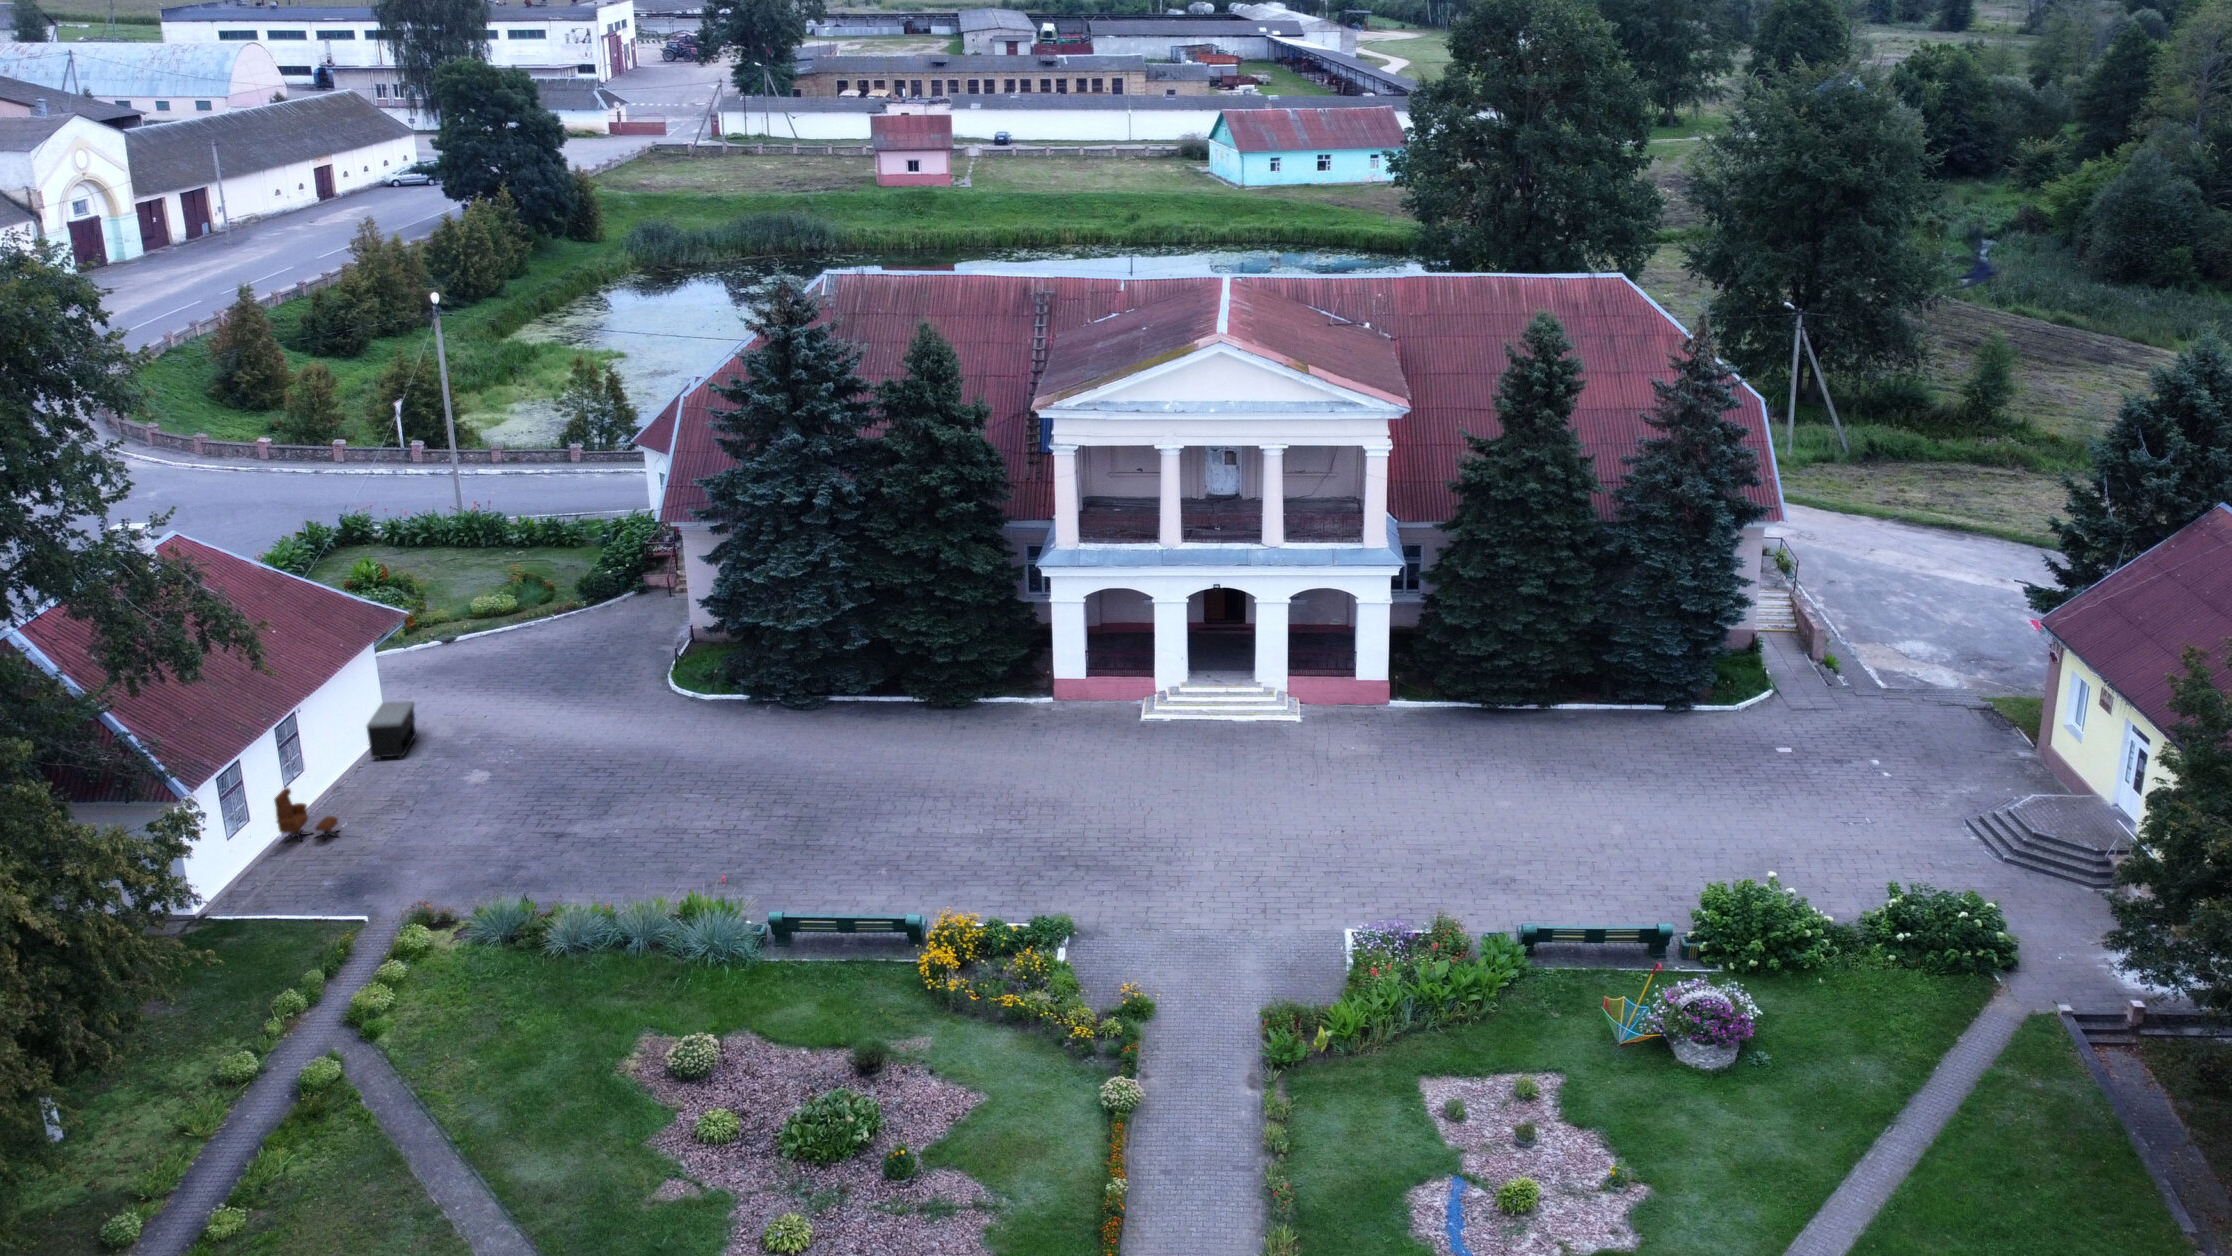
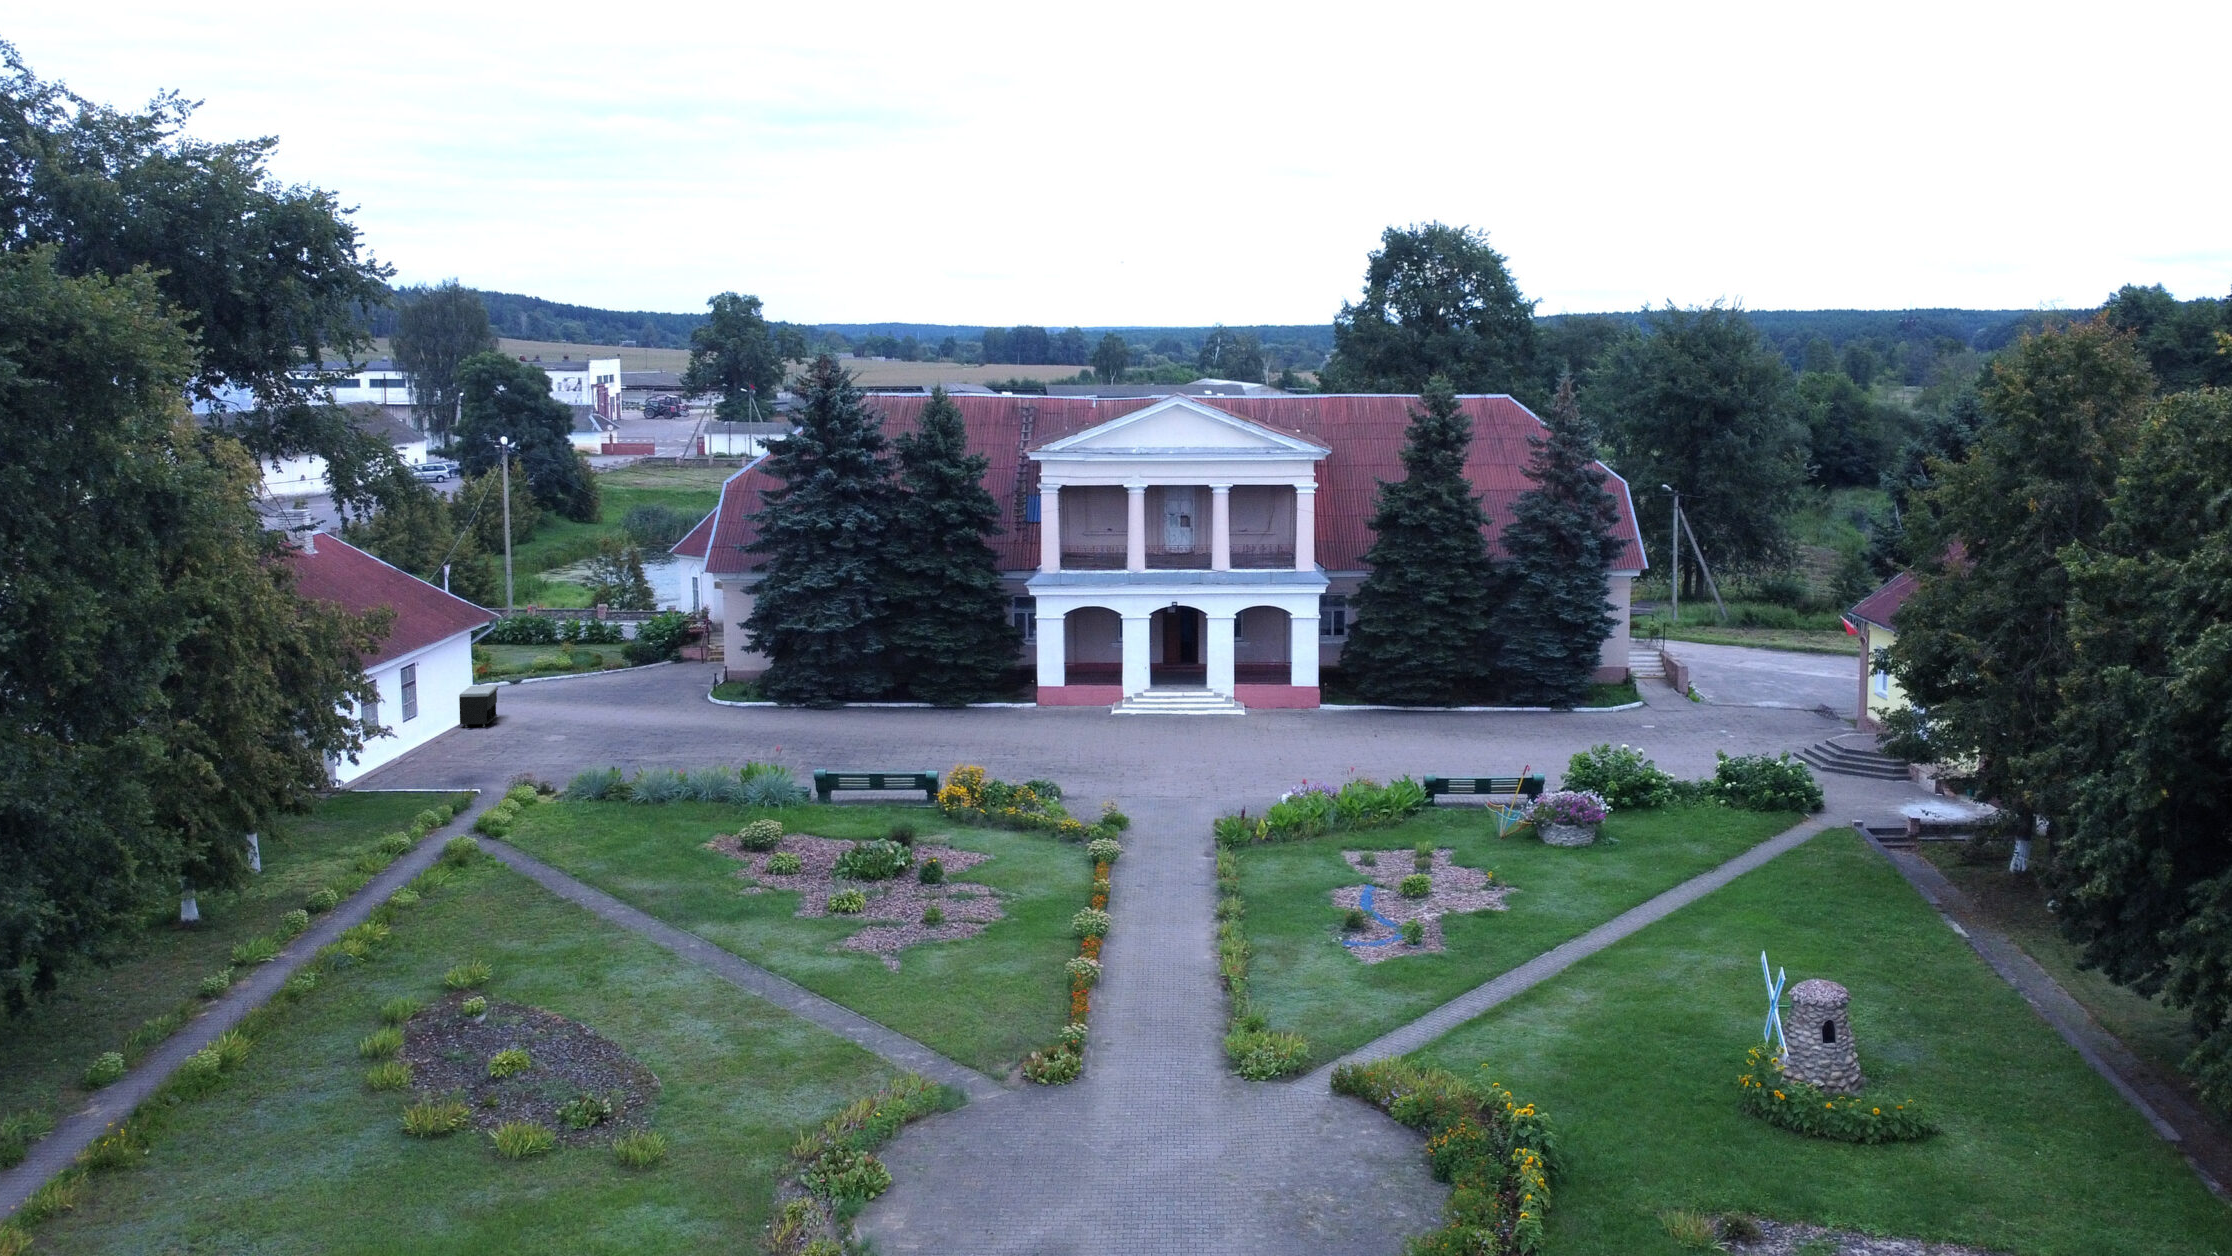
lounge chair: present [274,787,338,841] -> none [390,716,441,760]

